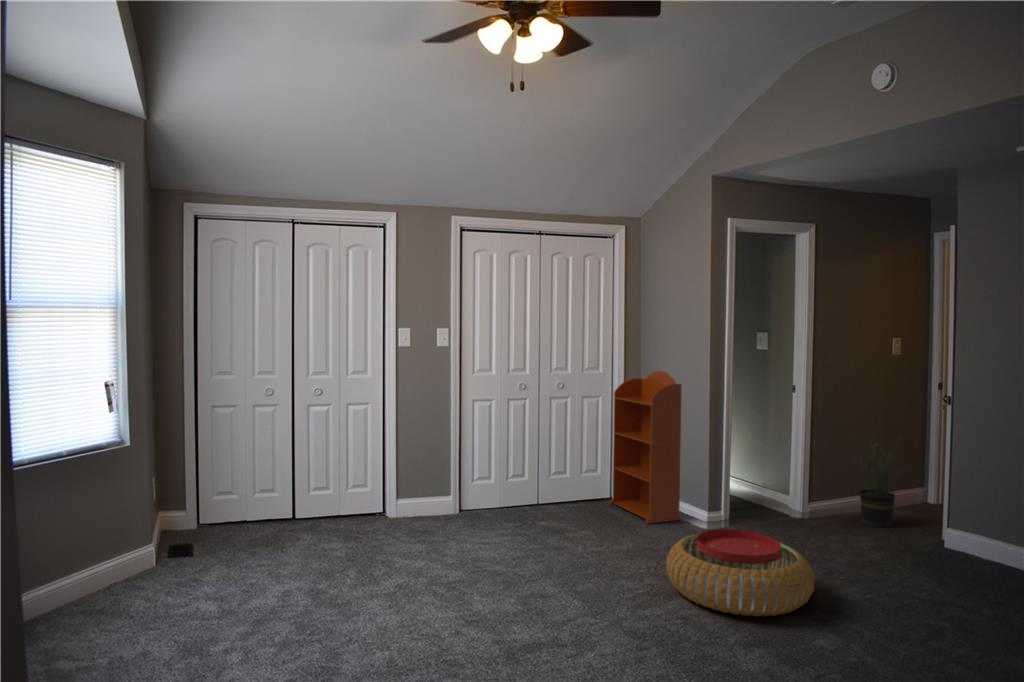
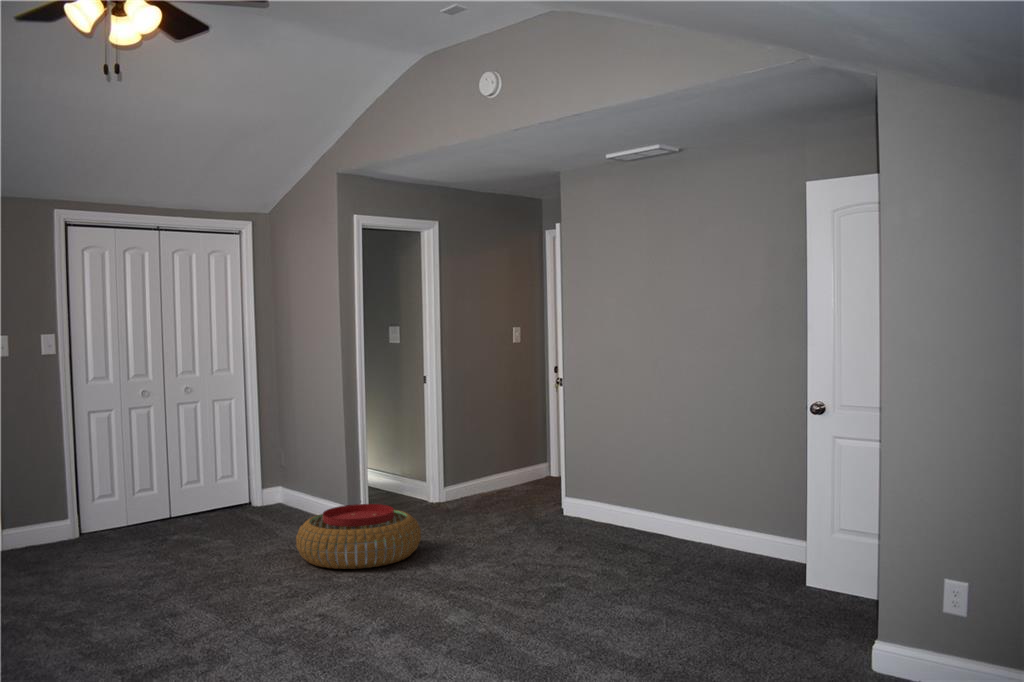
bookcase: present [609,371,681,524] -> none [247,368,318,521]
potted plant: present [856,441,896,527] -> none [472,414,519,498]

